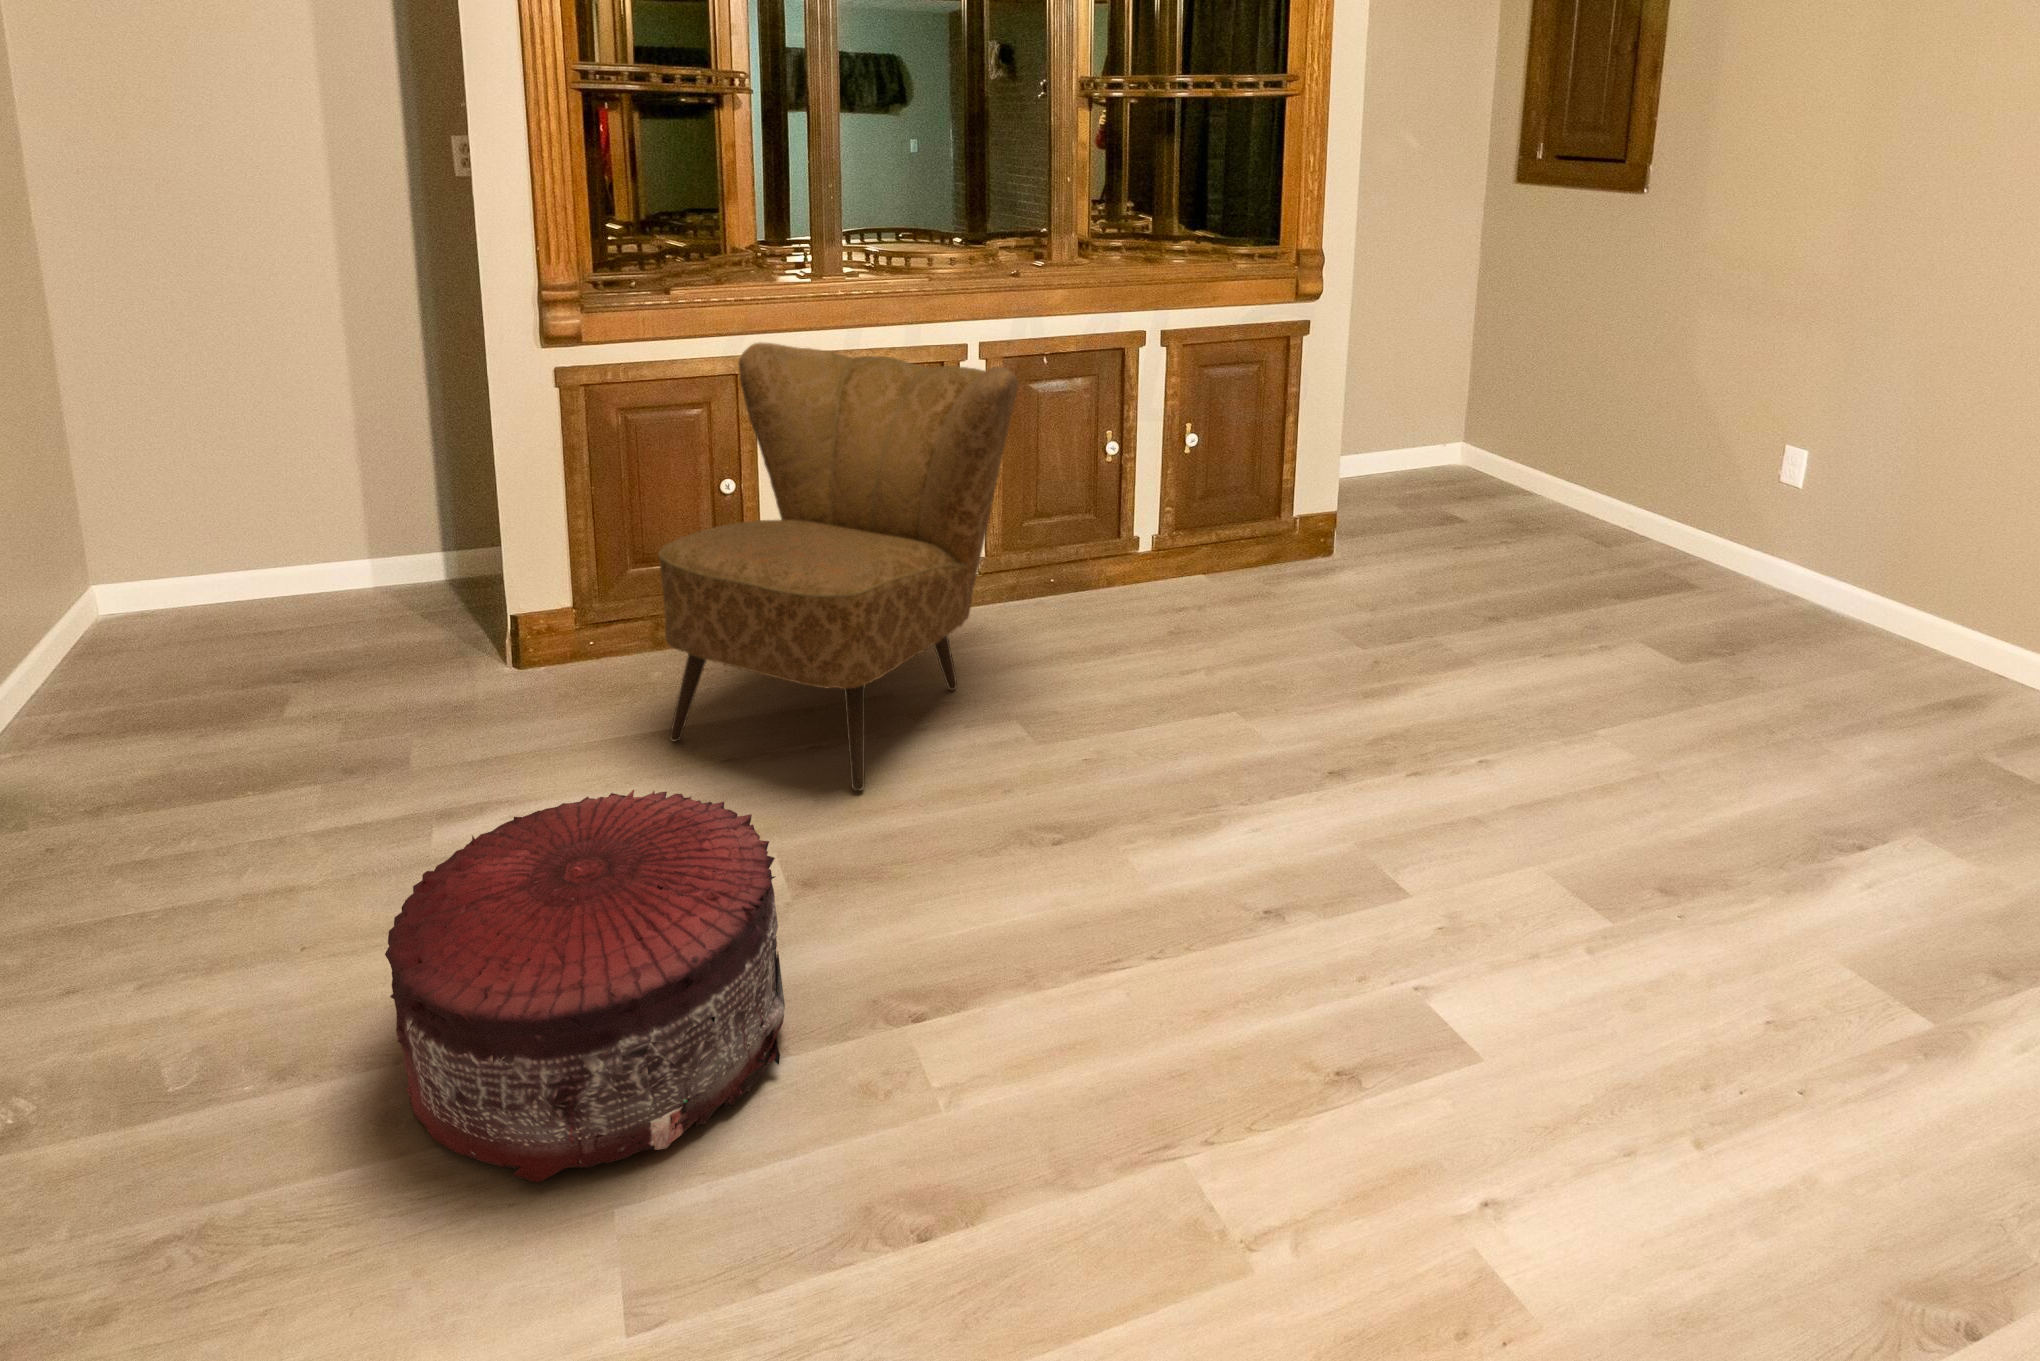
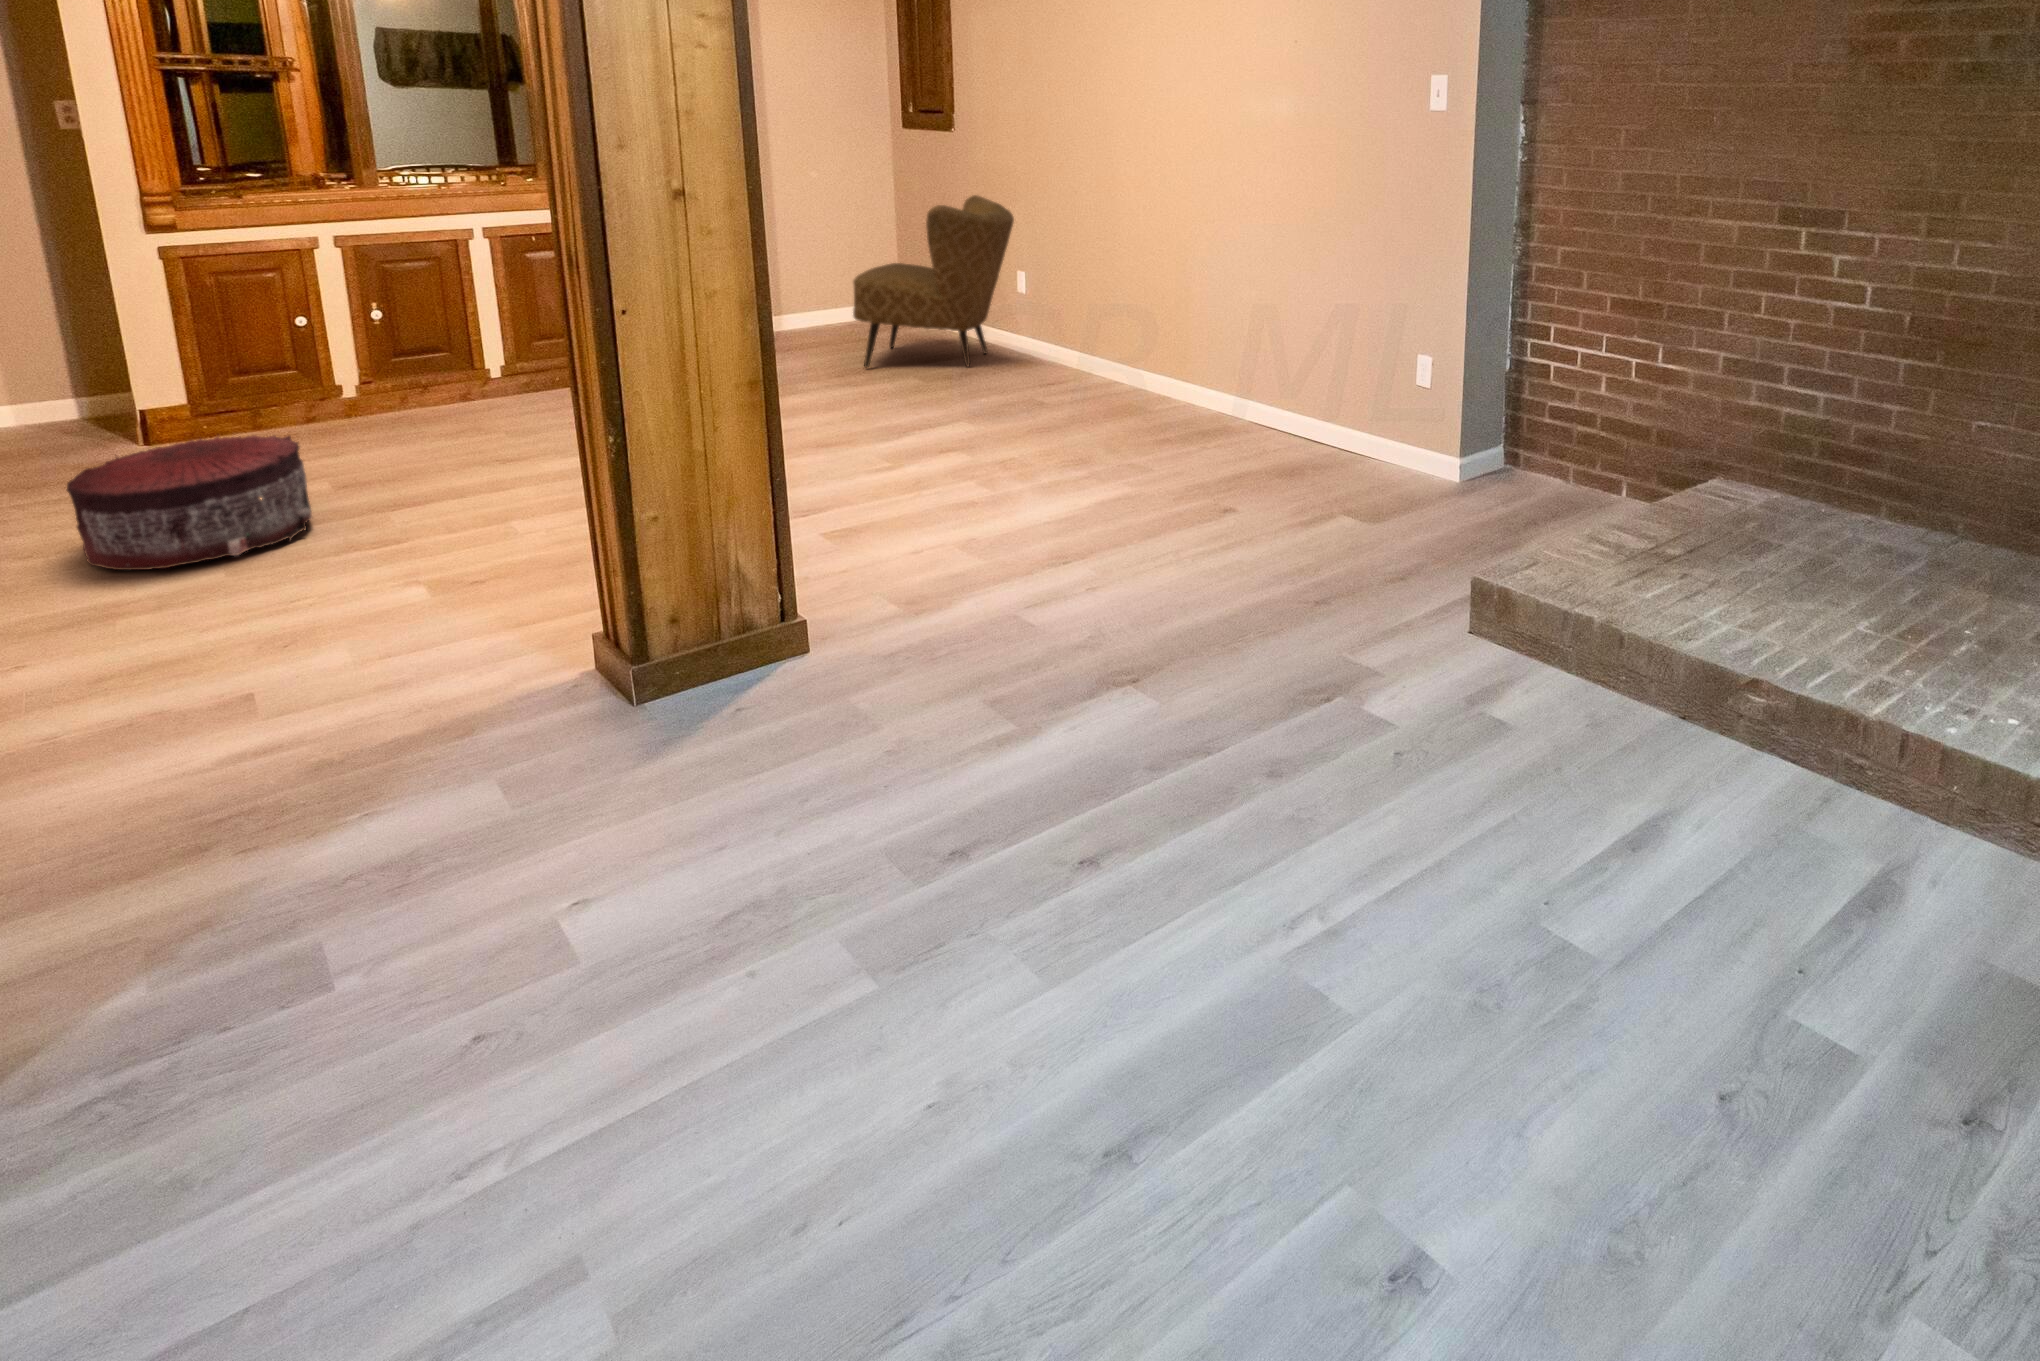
armchair: present [659,343,1018,791] -> present [853,195,1014,368]

